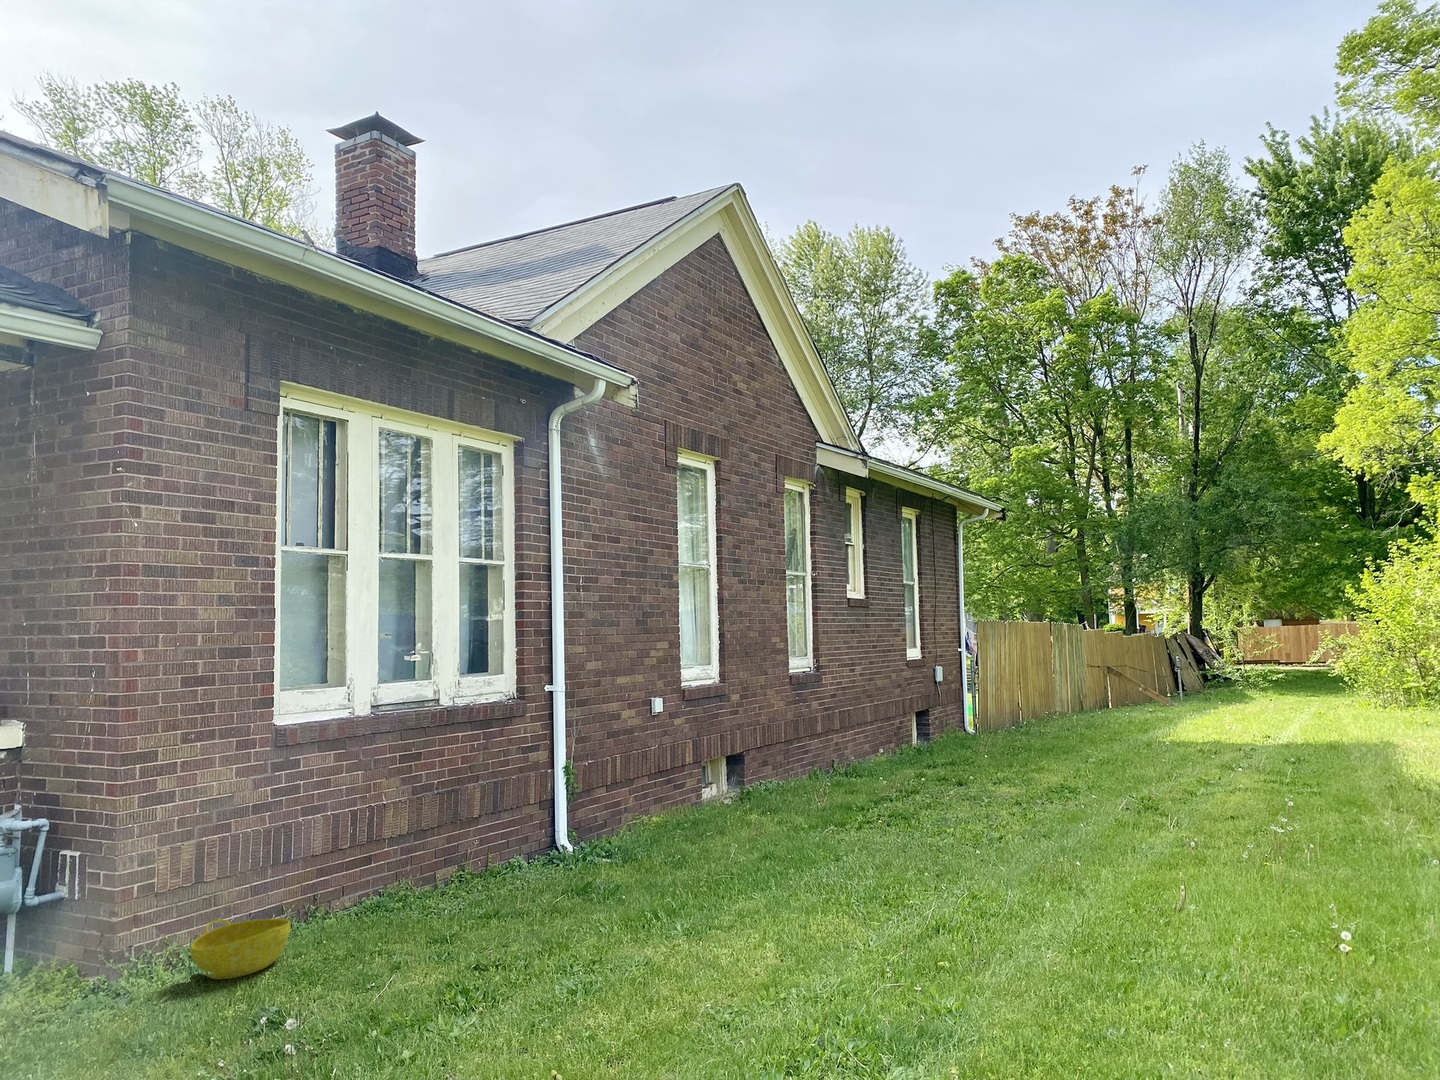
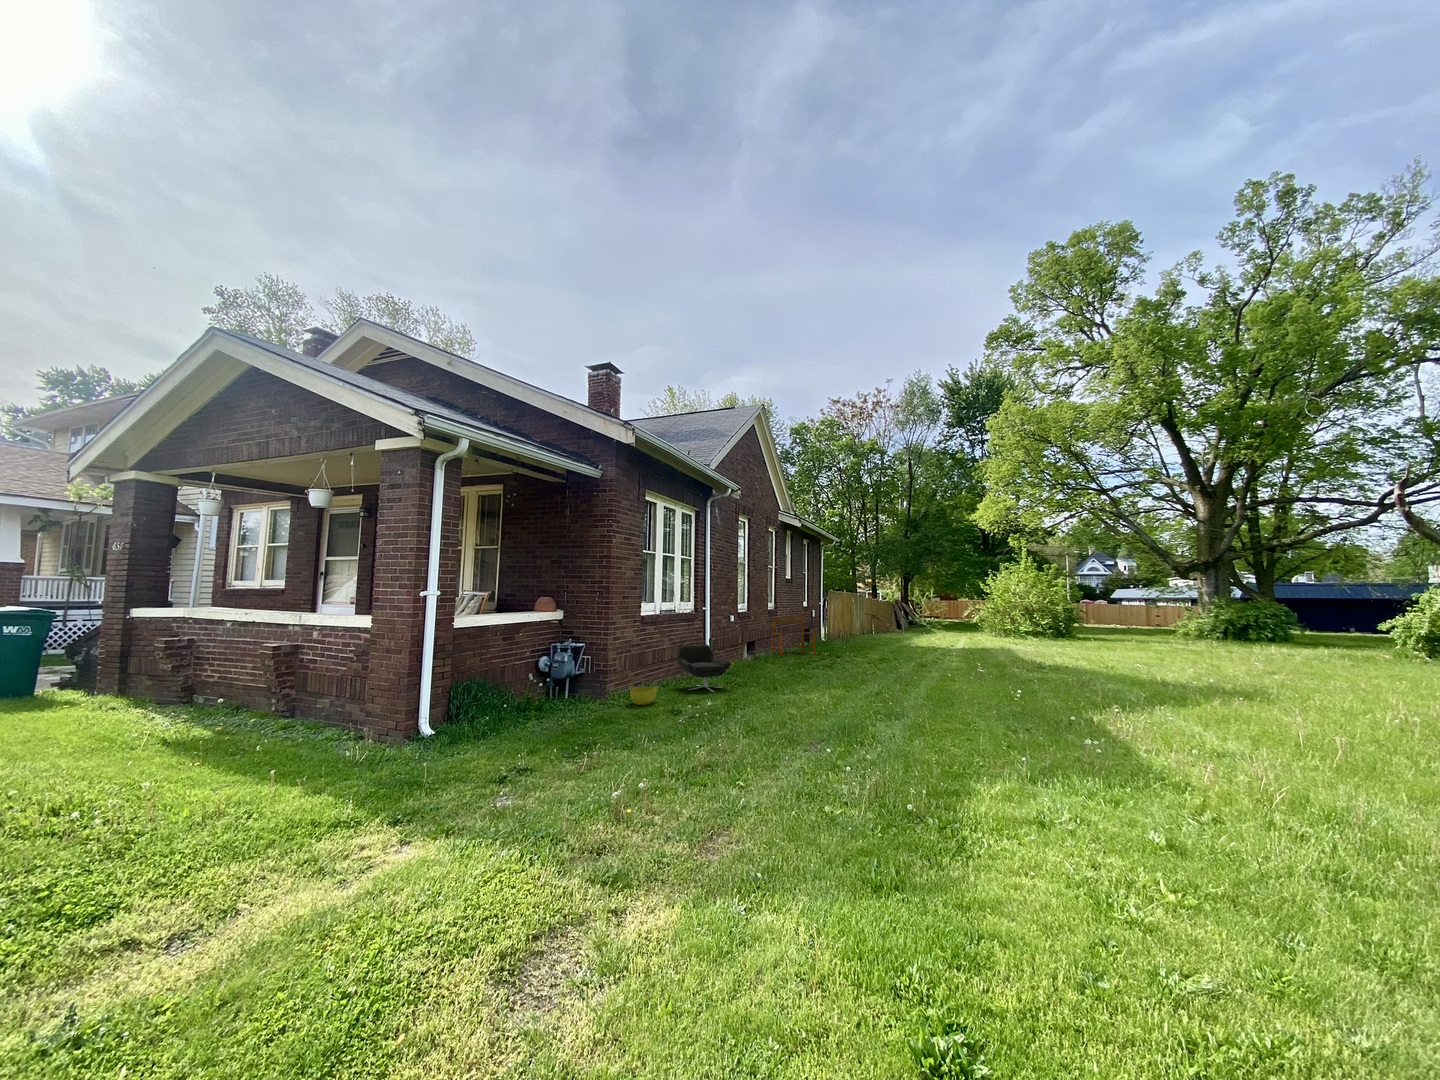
bench: none [812,681,915,774] -> present [771,616,816,655]
lounge chair: none [429,782,559,918] -> present [677,645,731,692]

